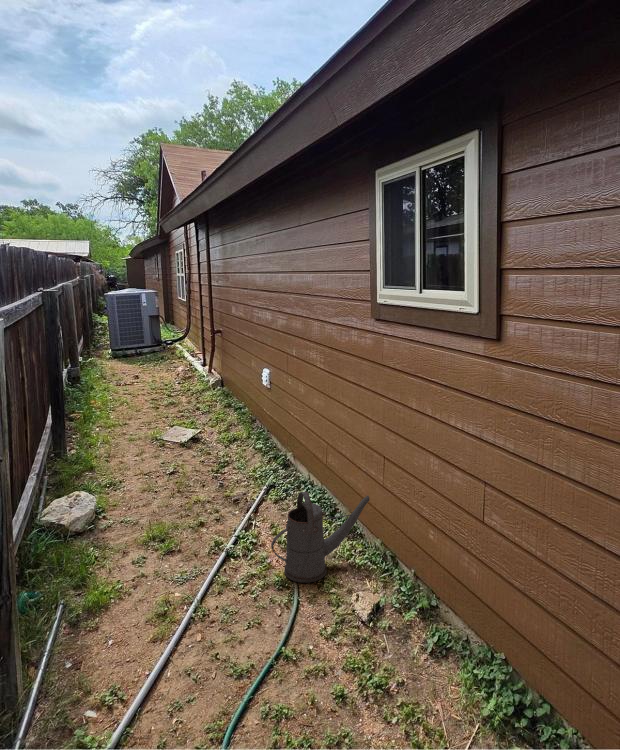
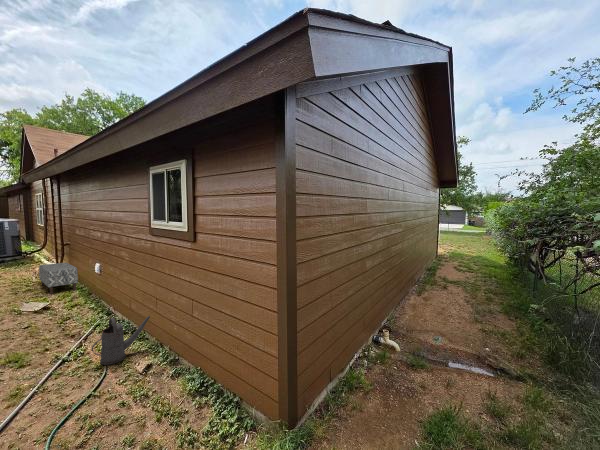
bench: none [184,362,234,413] -> present [39,263,78,294]

